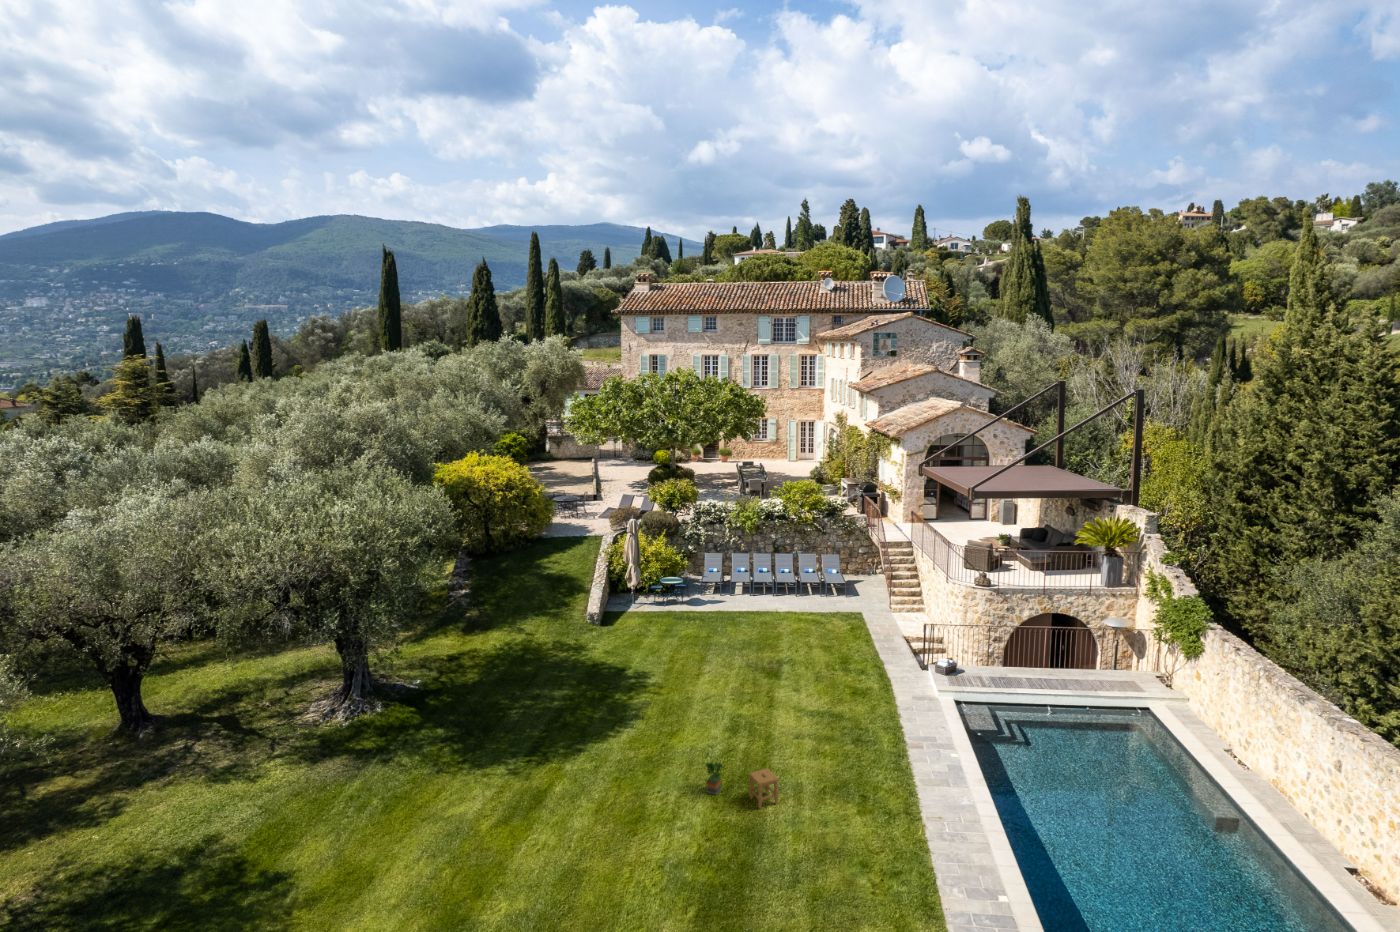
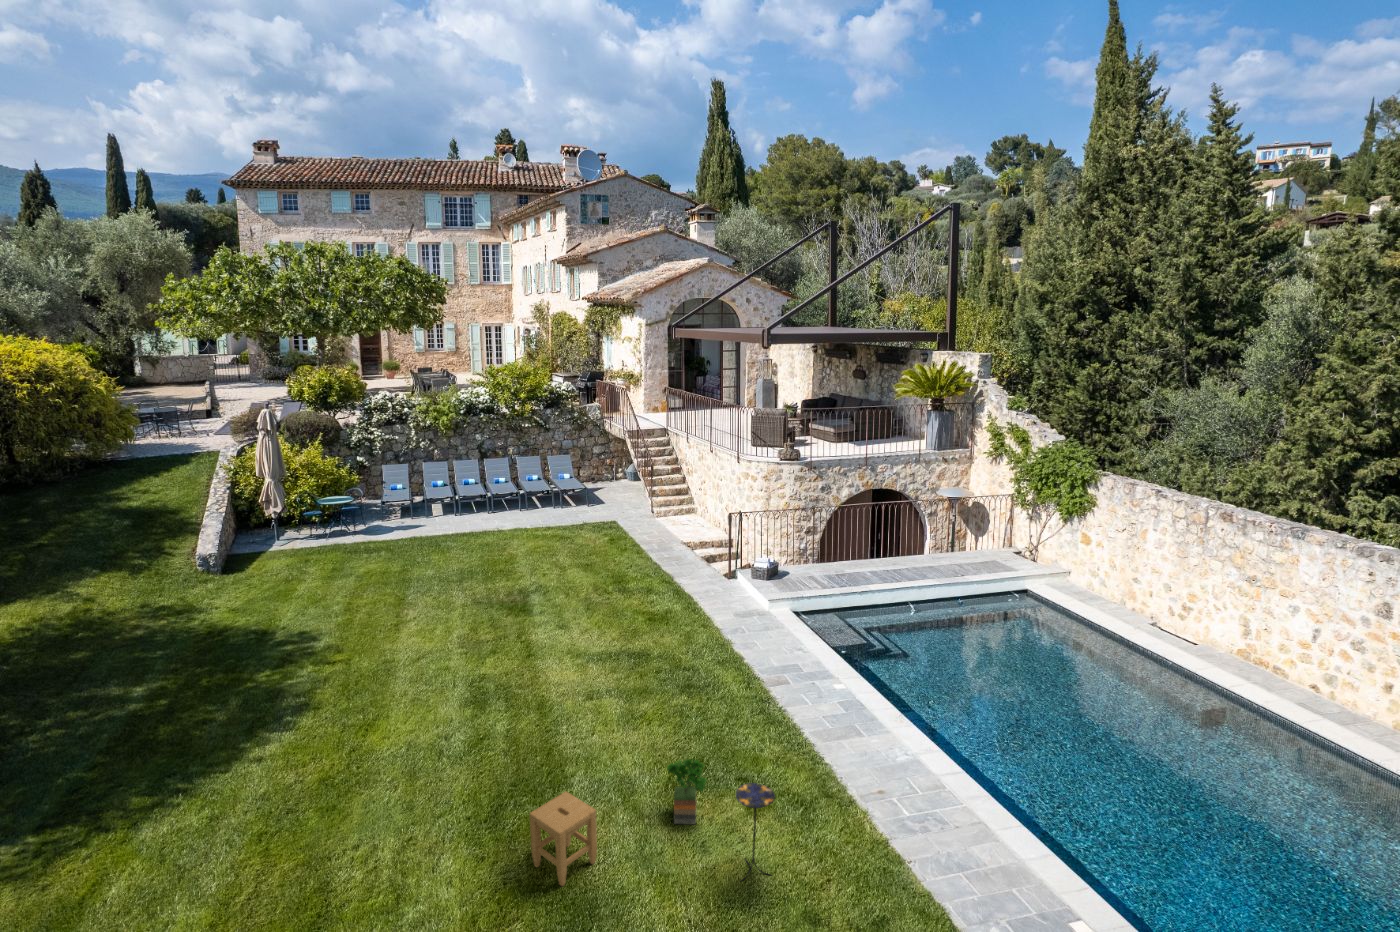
potted tree: present [706,762,724,795] -> present [667,759,706,824]
side table: none [841,782,860,830] -> present [736,783,775,877]

